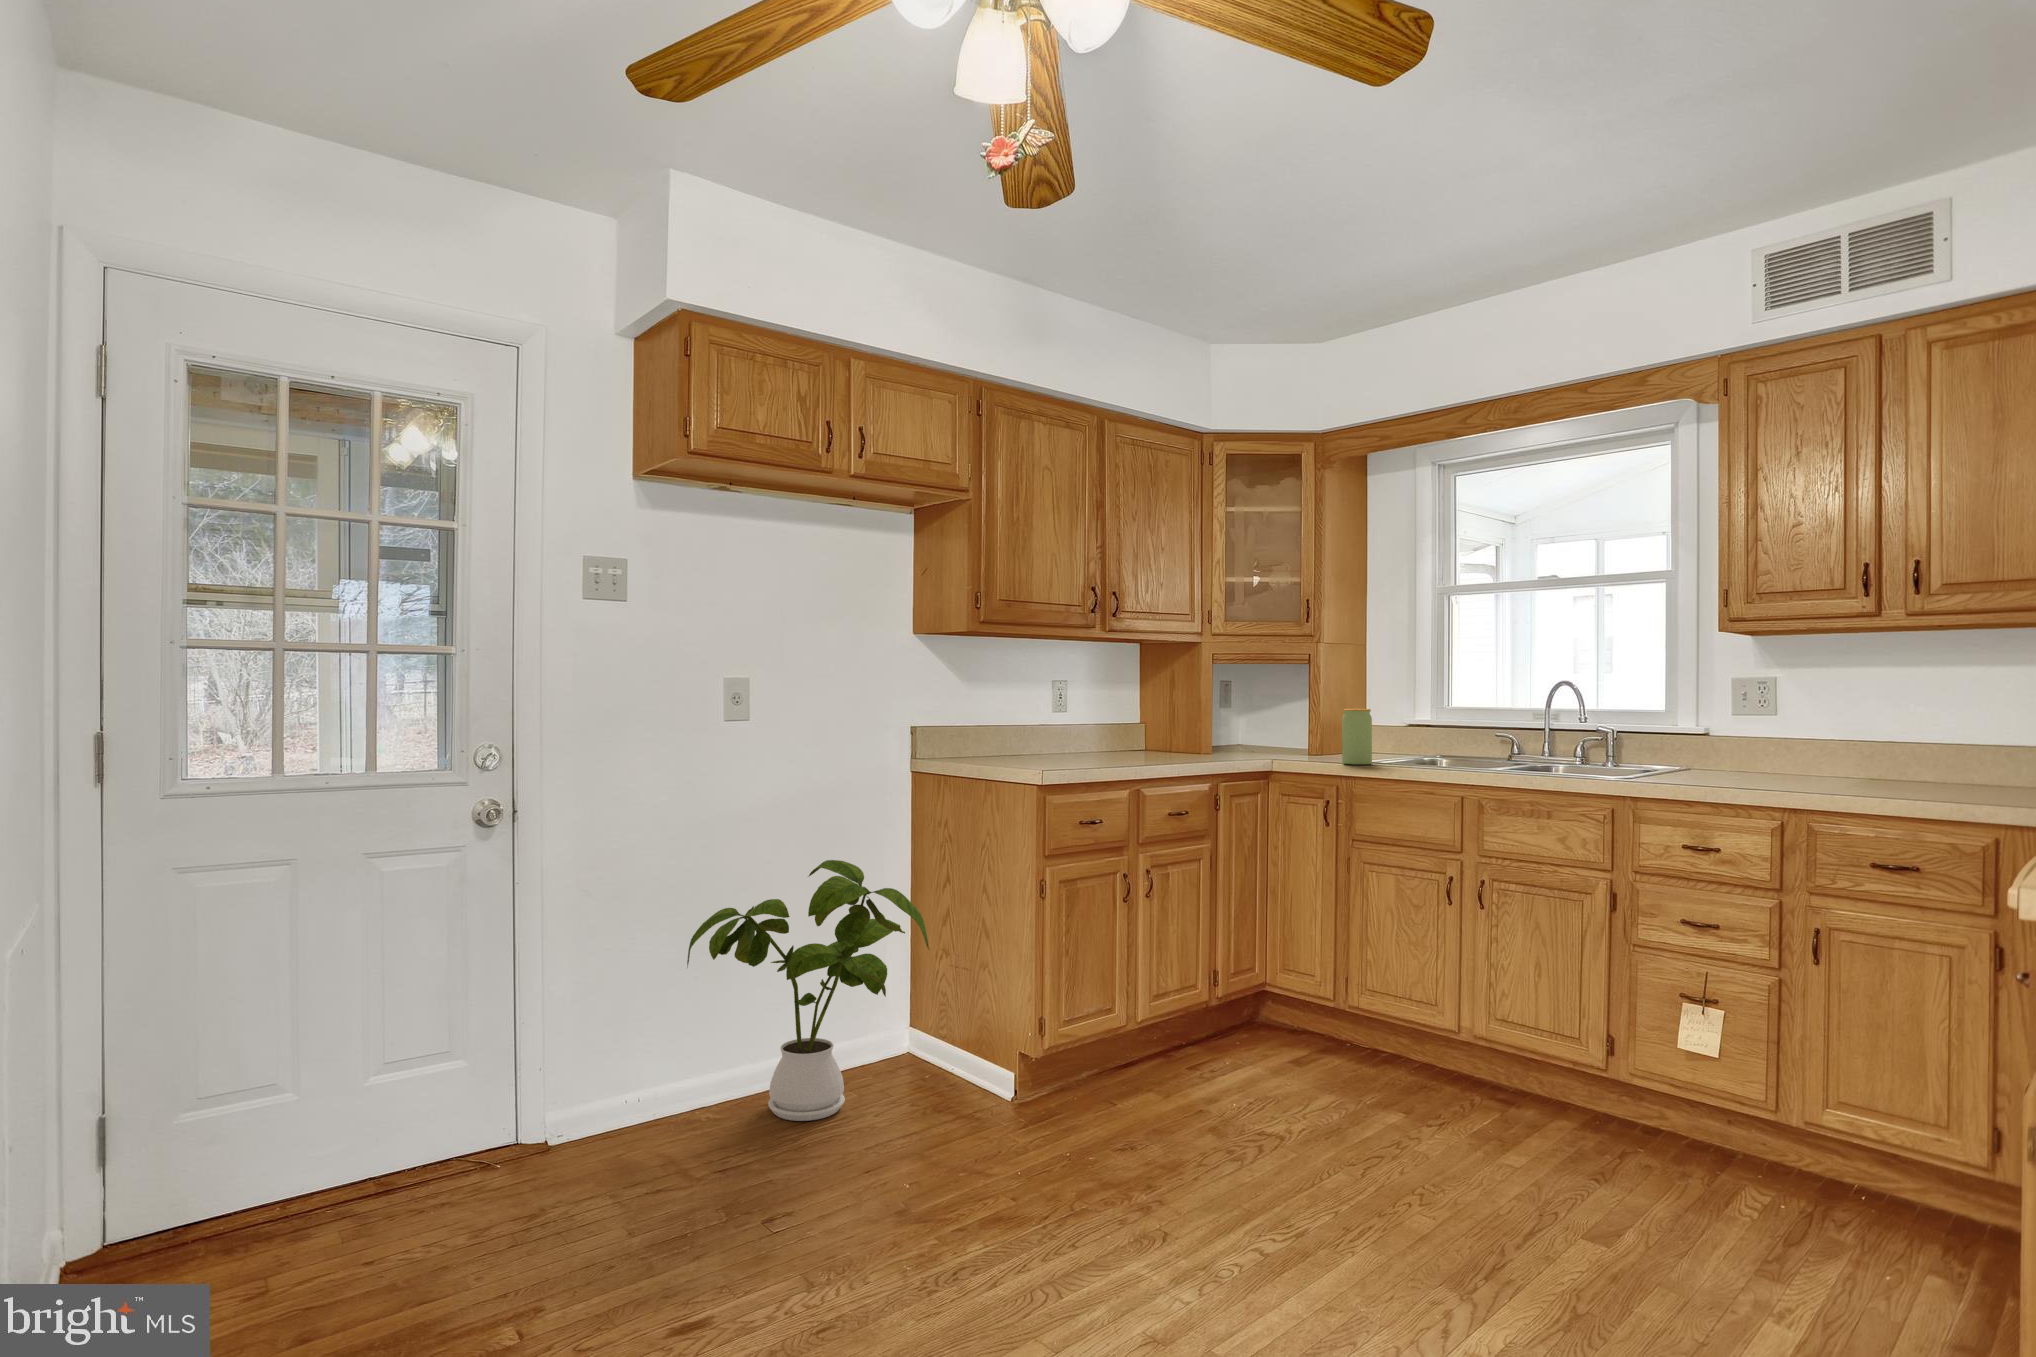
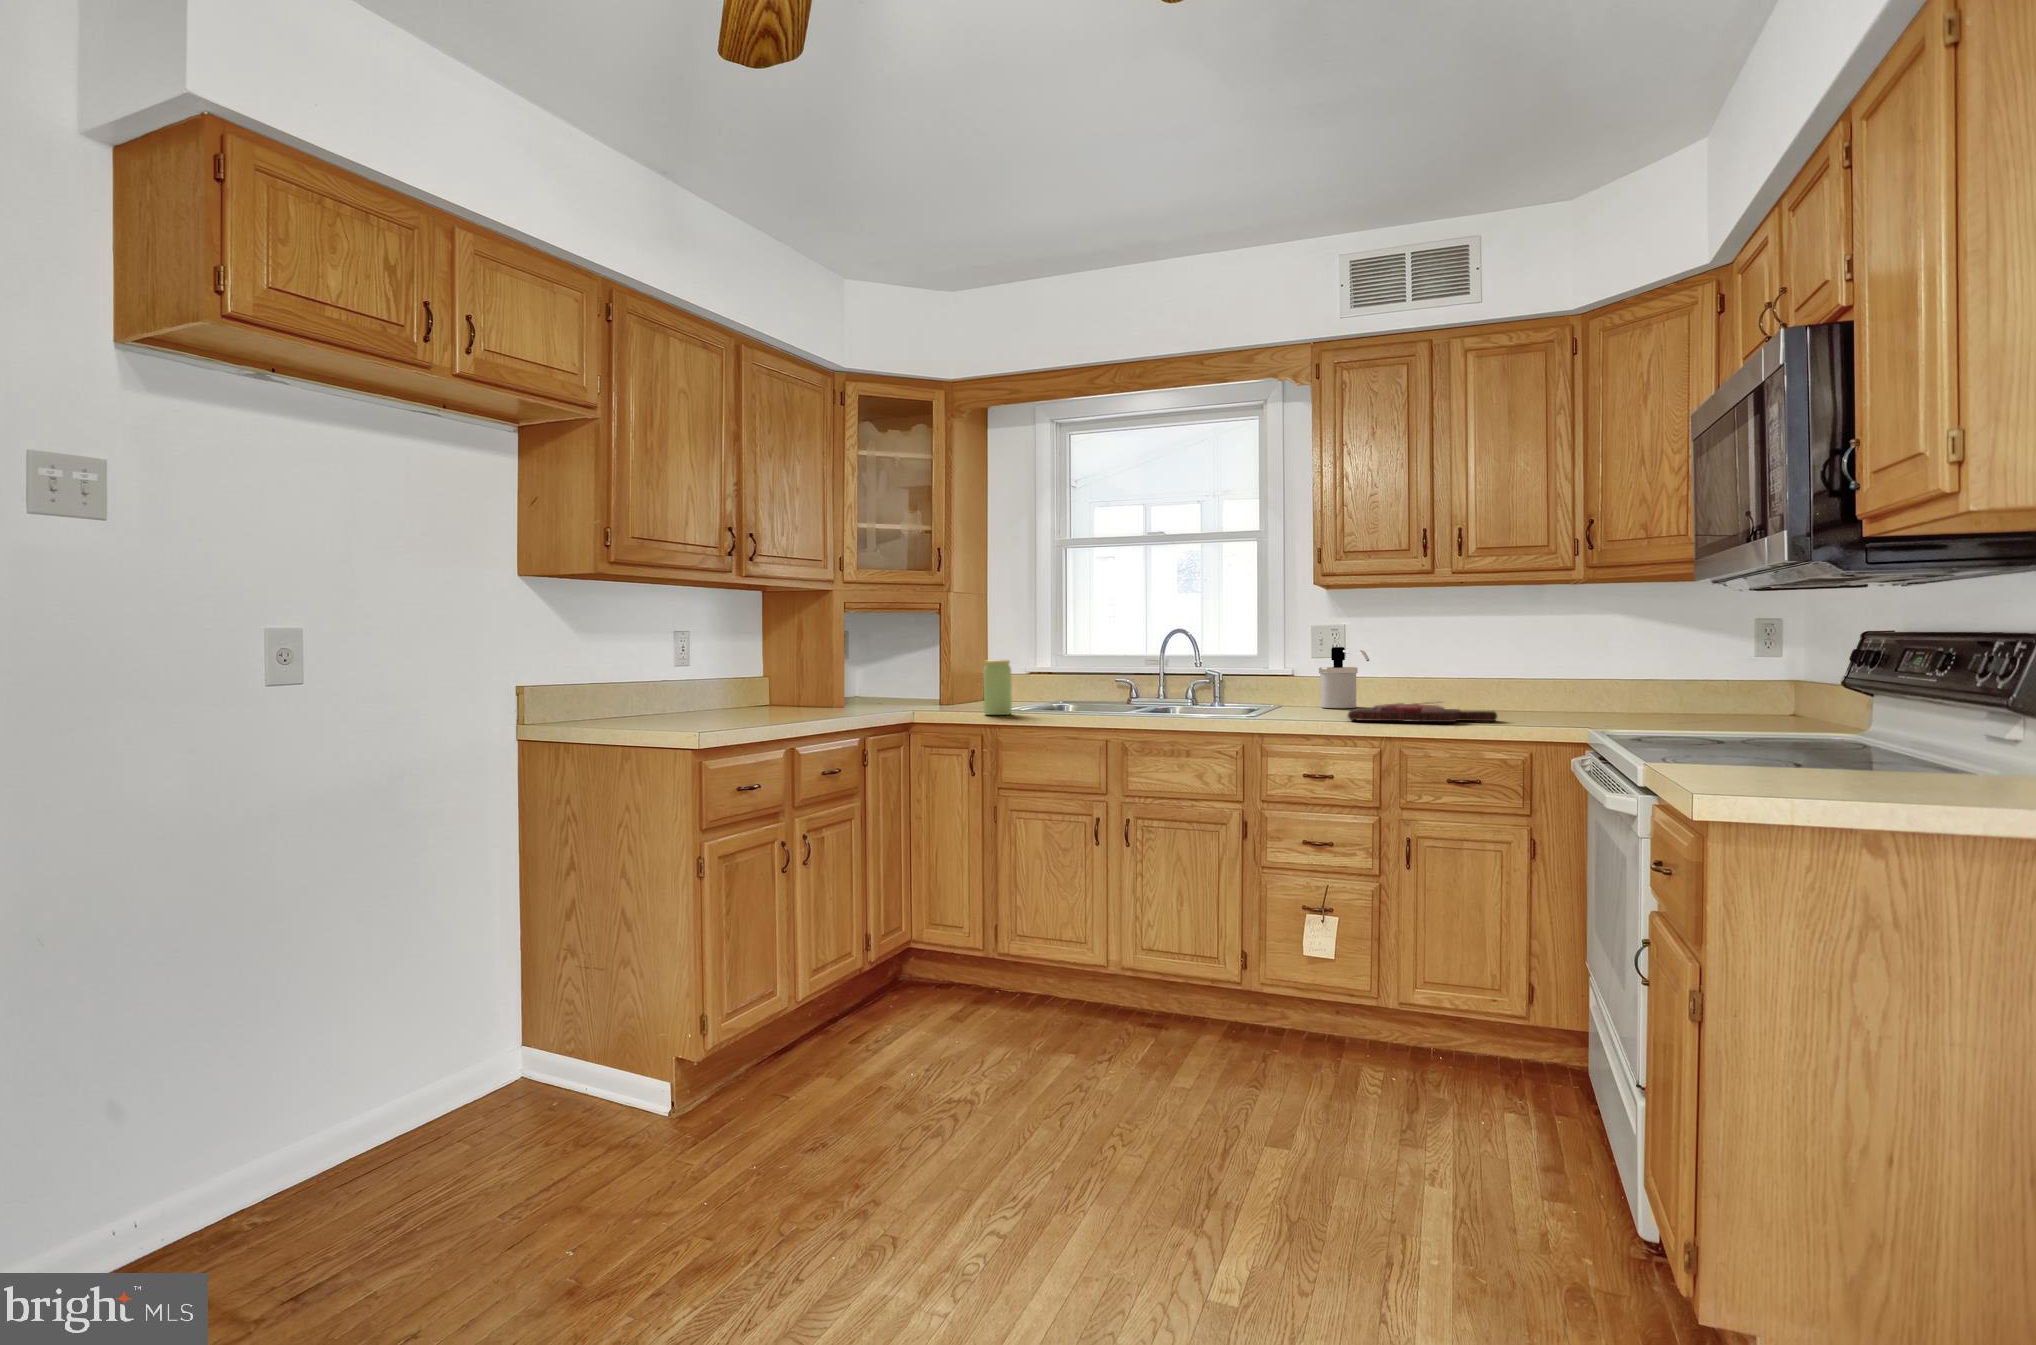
soap dispenser: none [1740,701,1802,772] -> present [1319,647,1369,708]
cutting board: none [1750,768,1959,795] -> present [1348,703,1497,722]
house plant: present [687,860,930,1121] -> none [219,858,580,1193]

